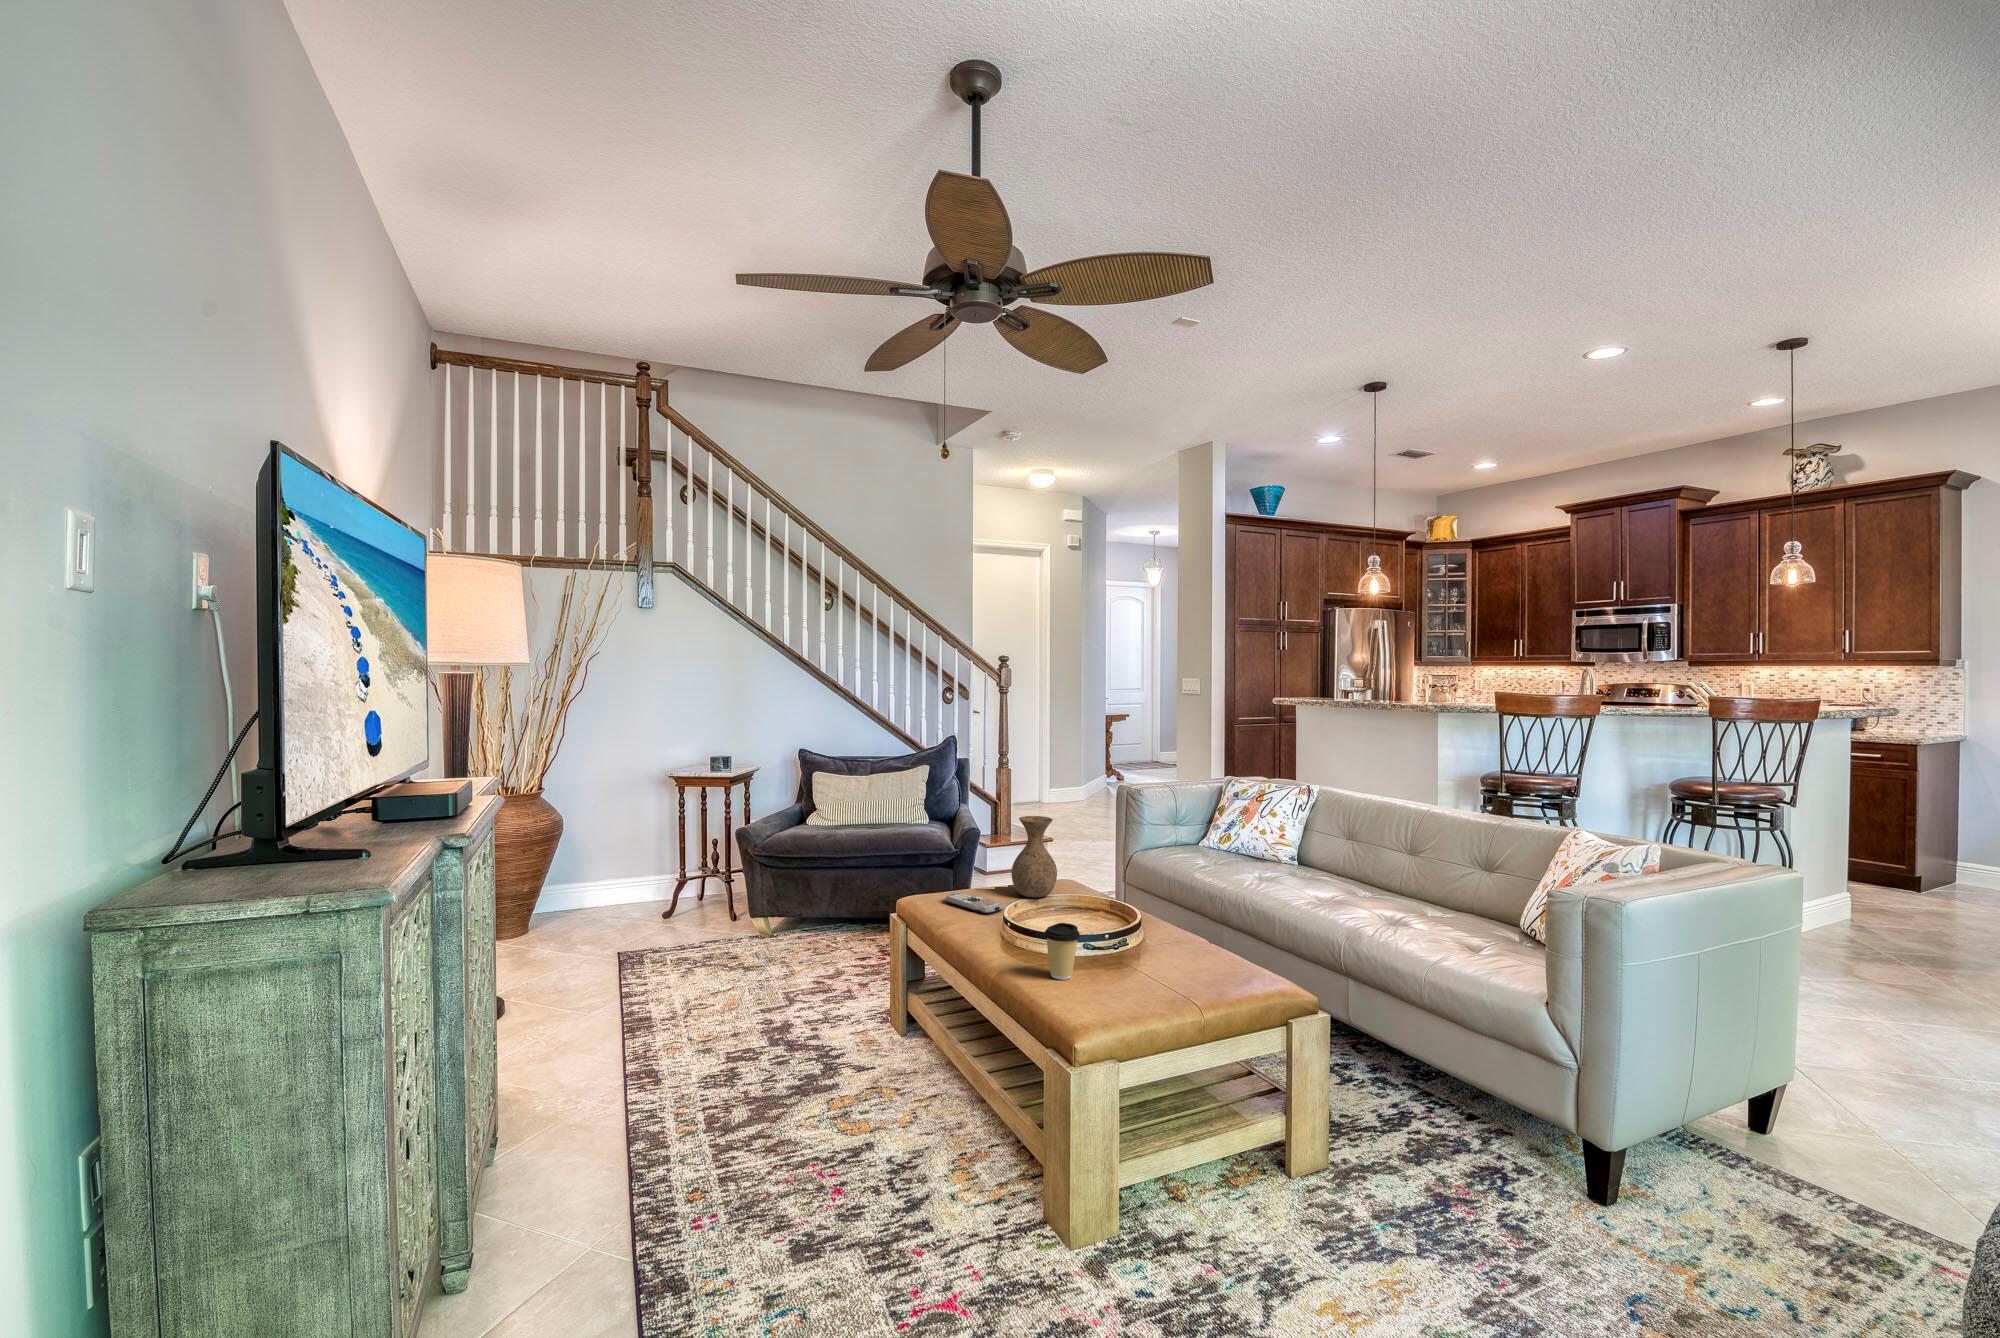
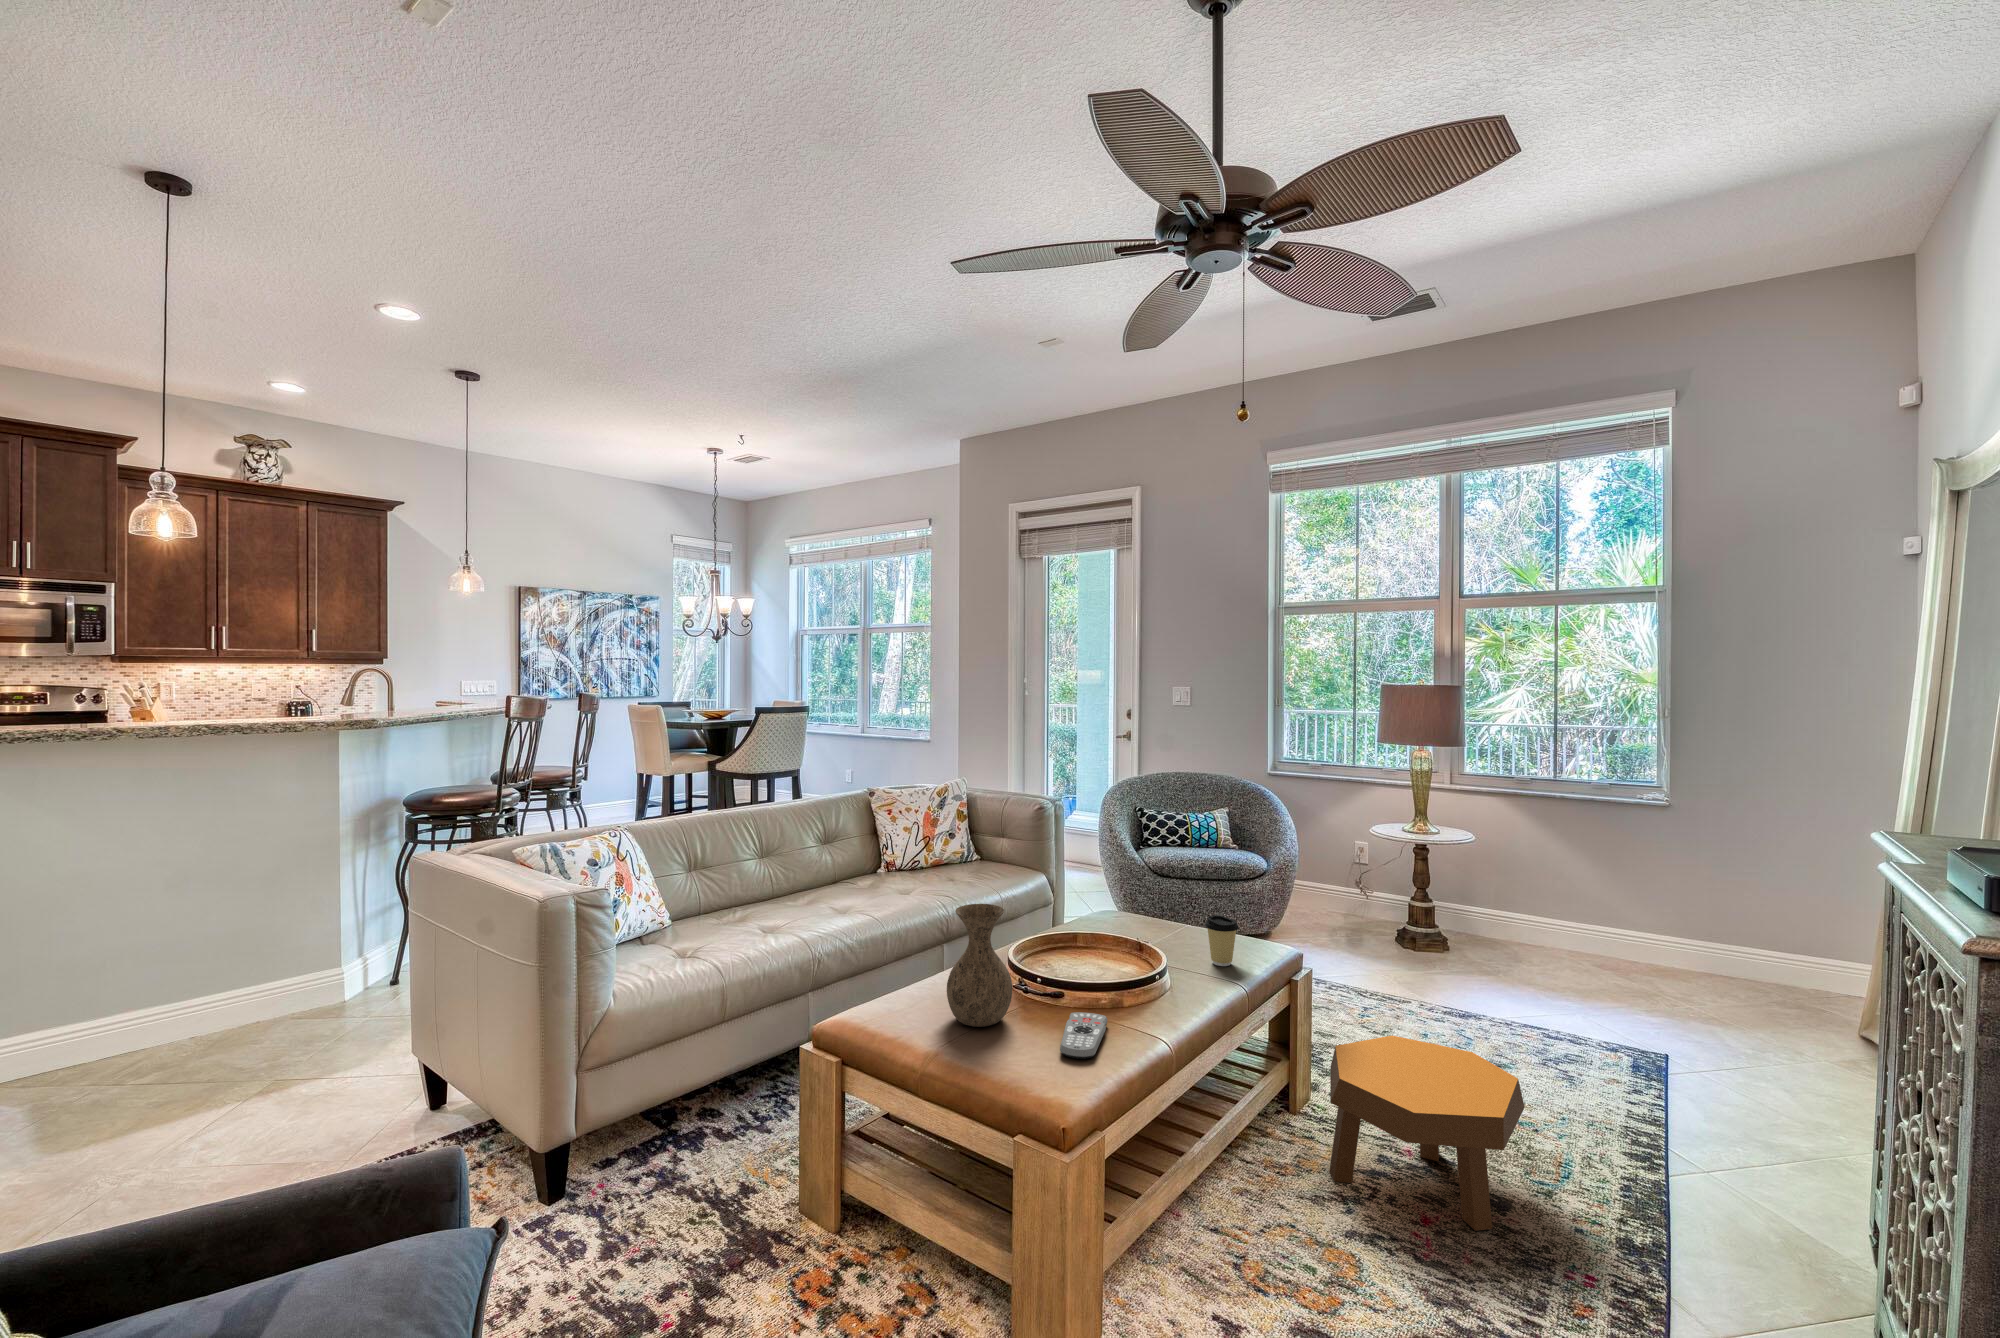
footstool: none [775,1062,980,1272] -> present [1329,1035,1525,1231]

